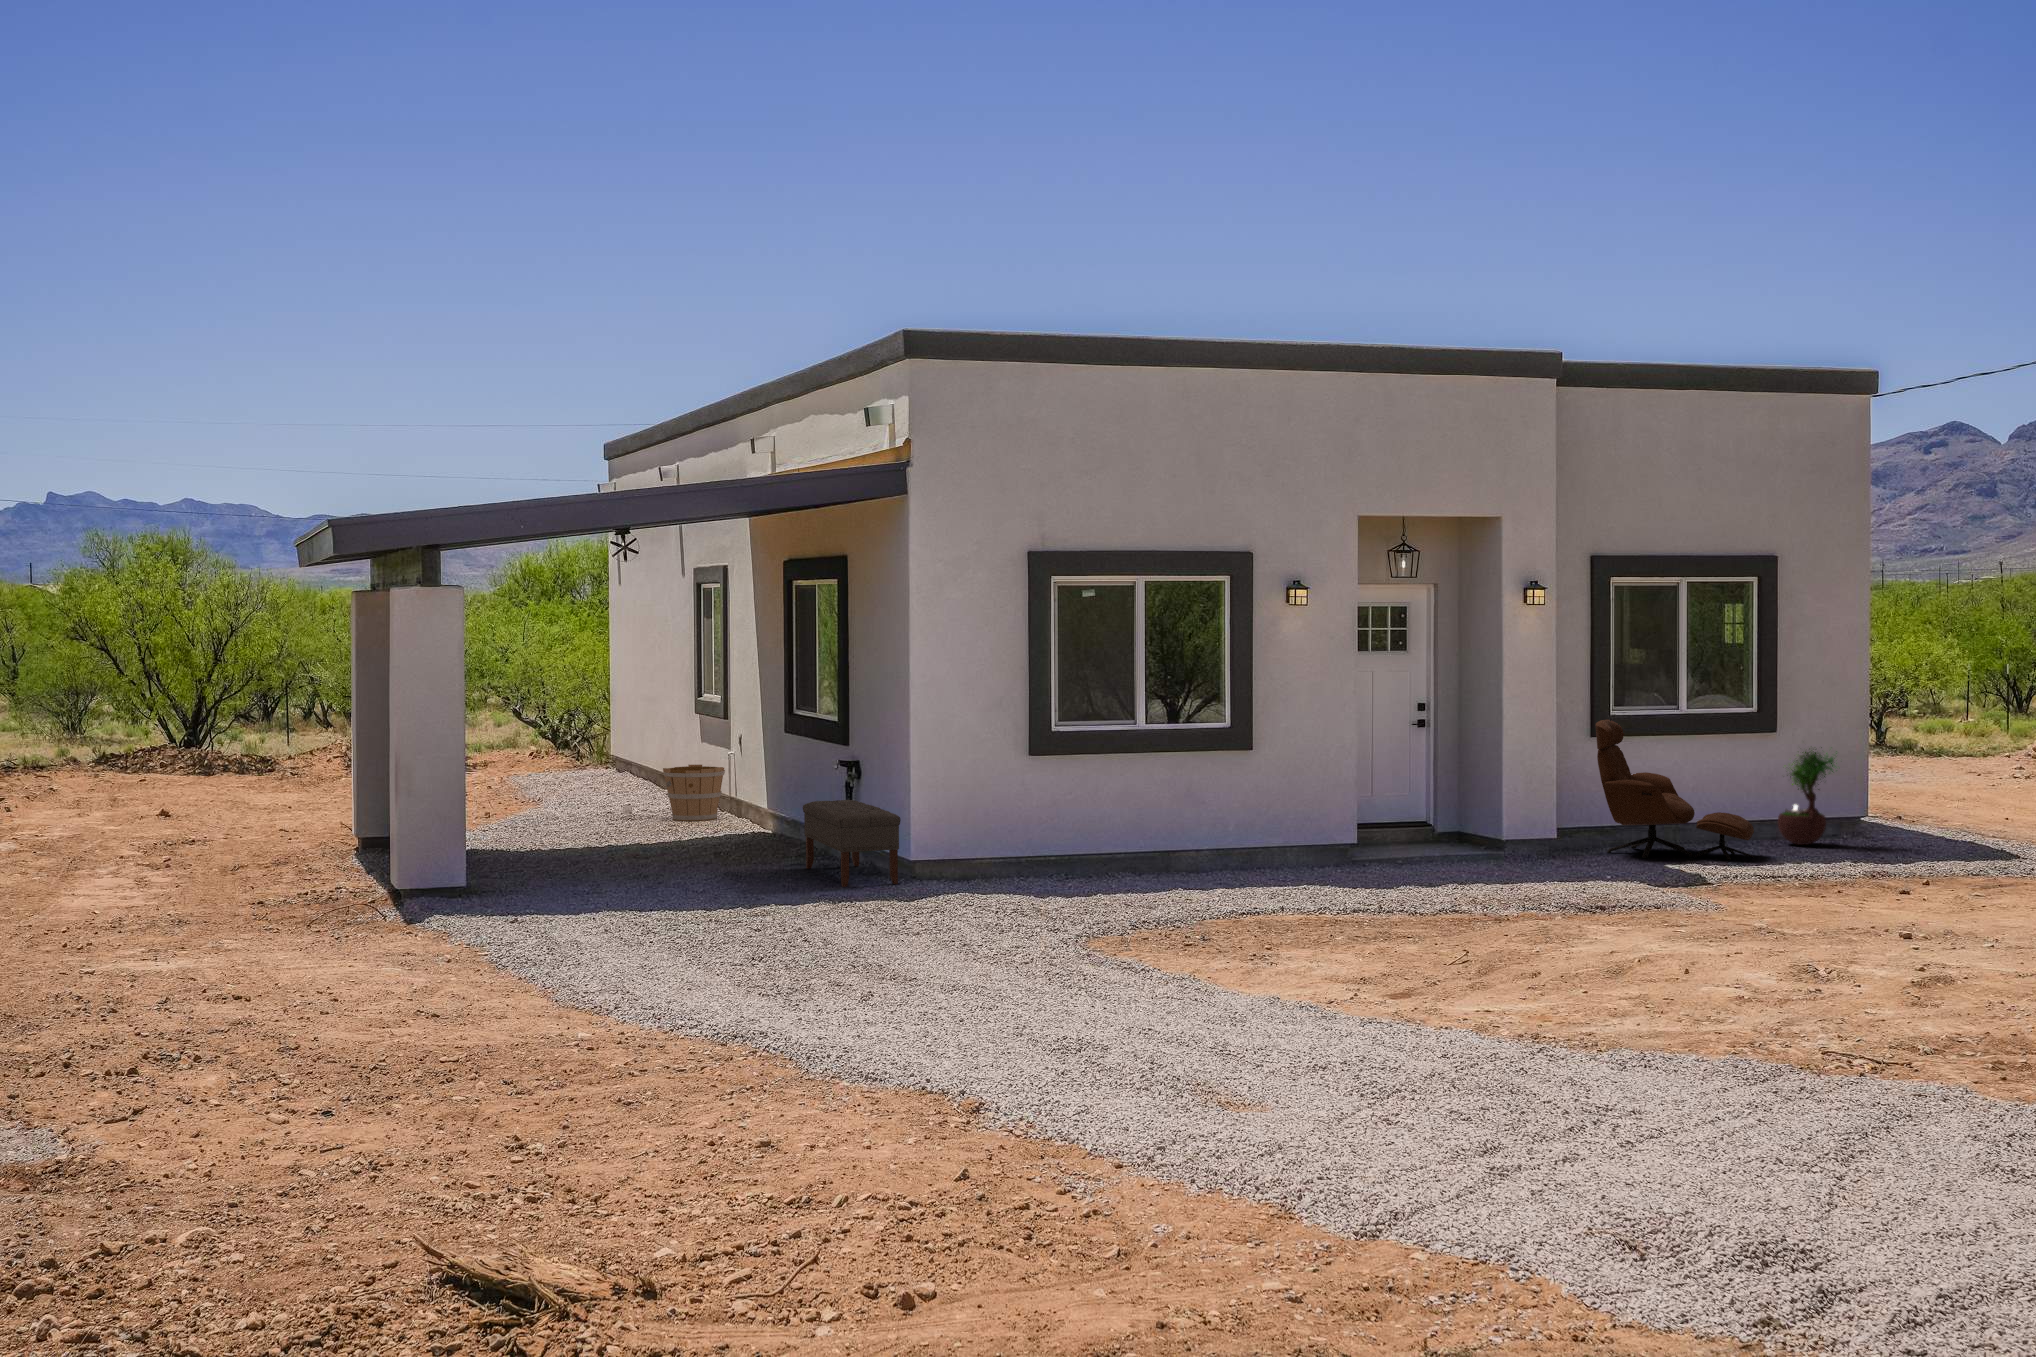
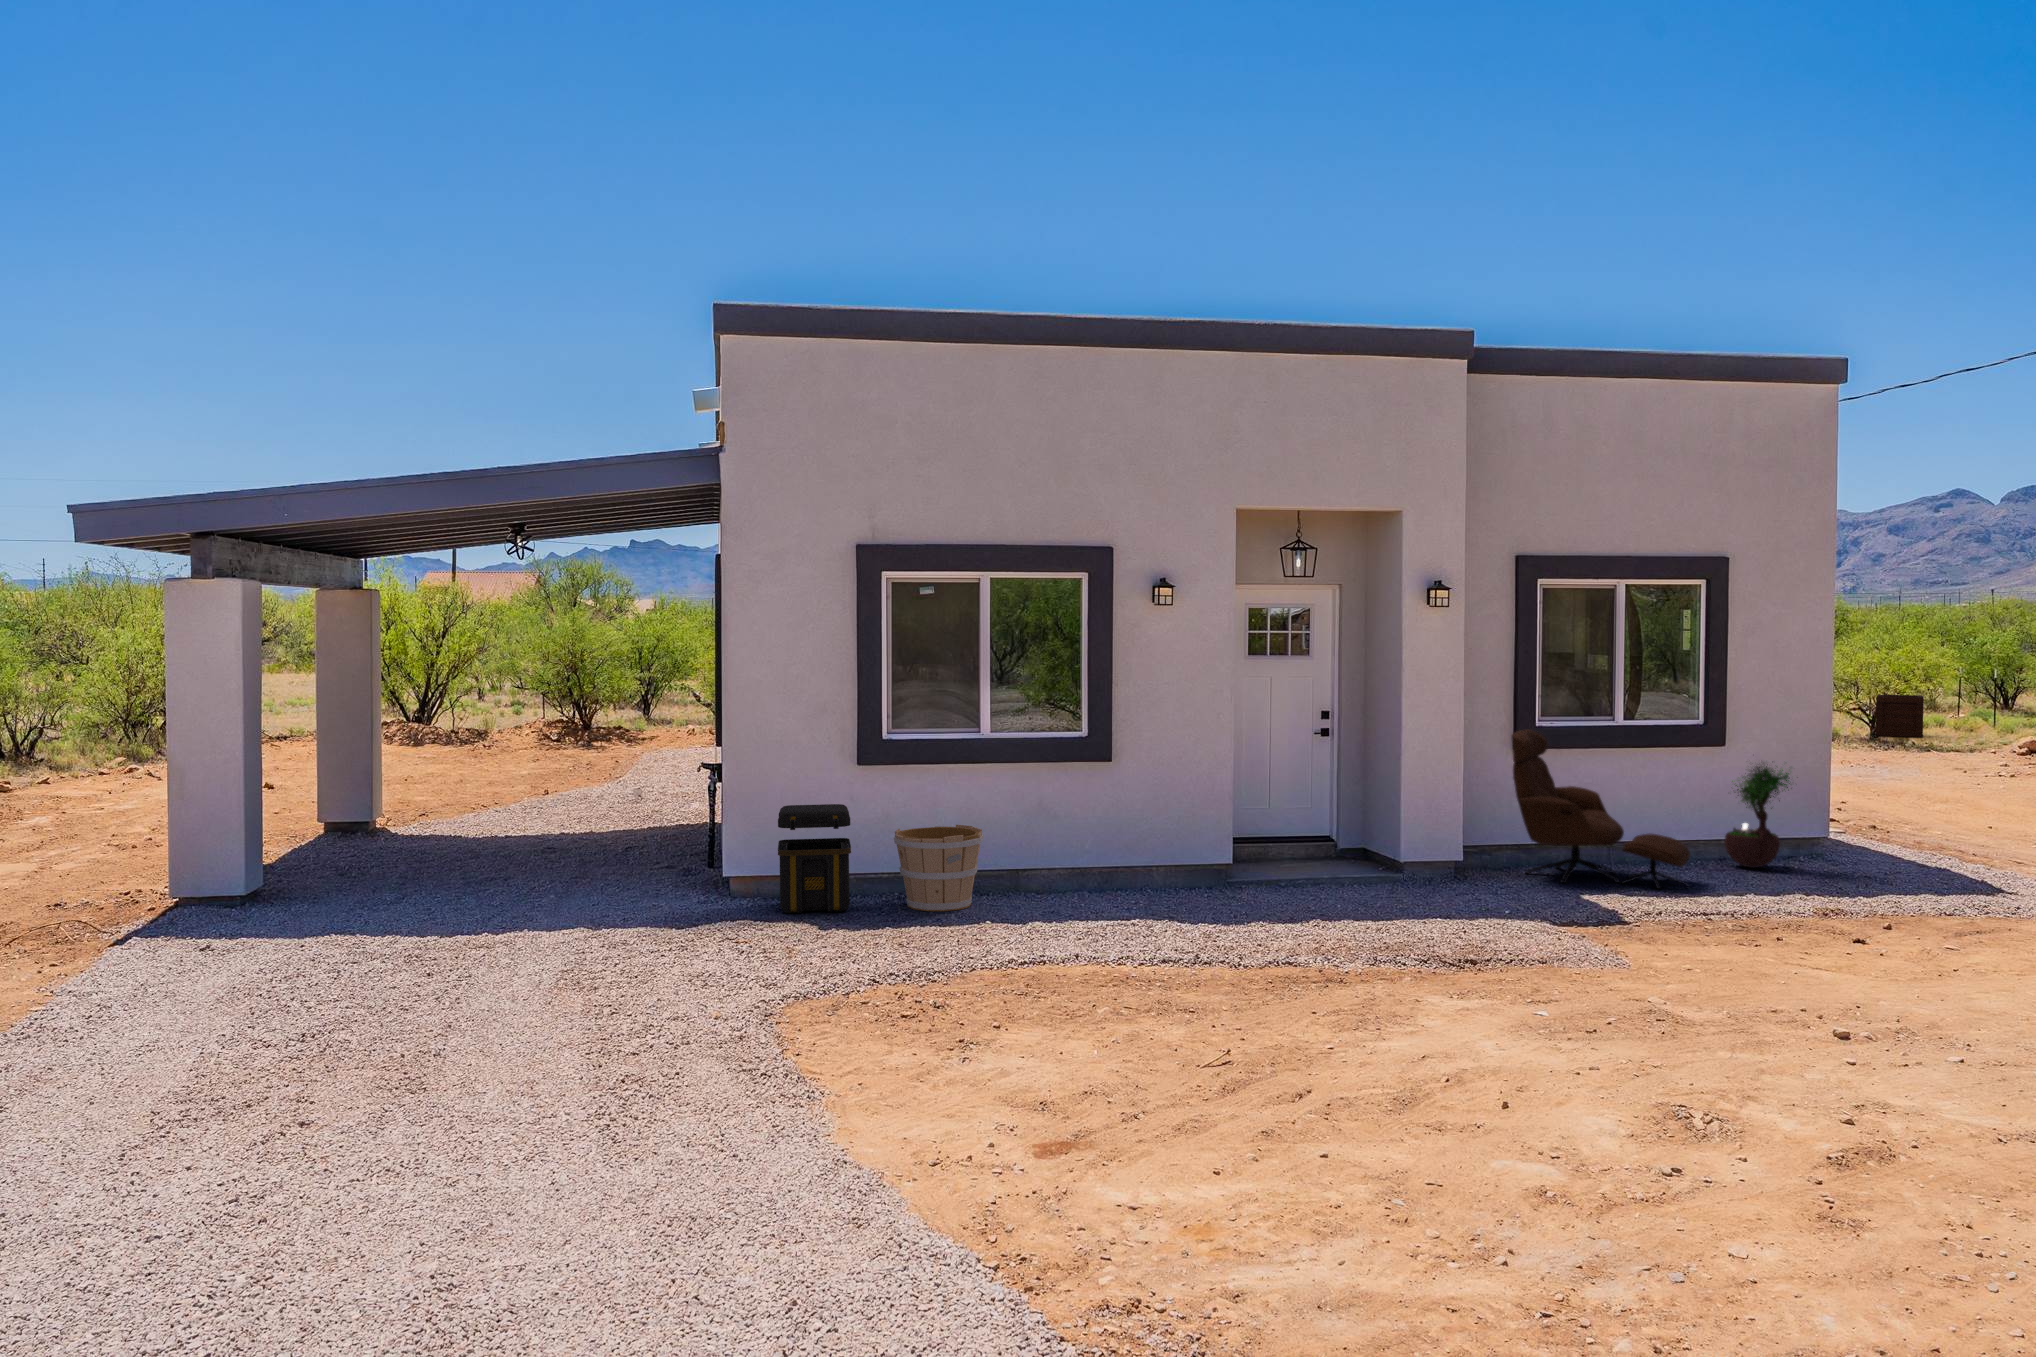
wooden crate: none [1886,696,1934,742] -> present [1876,695,1924,738]
wooden bucket: present [663,765,725,821] -> present [894,825,983,911]
toolbox: none [958,791,1035,890] -> present [778,804,851,913]
bench: present [803,800,901,887] -> none [653,806,722,903]

